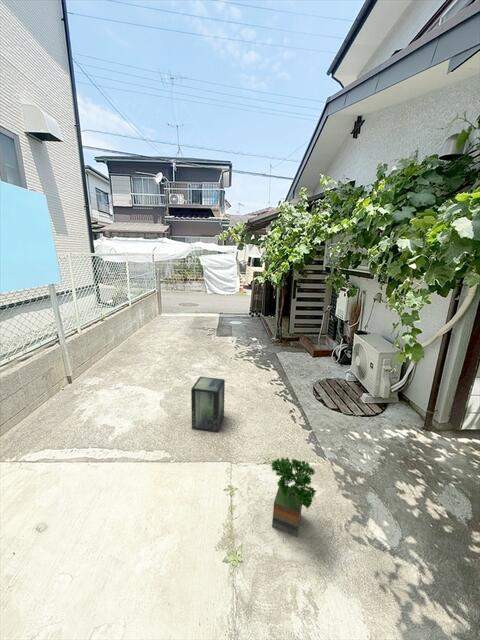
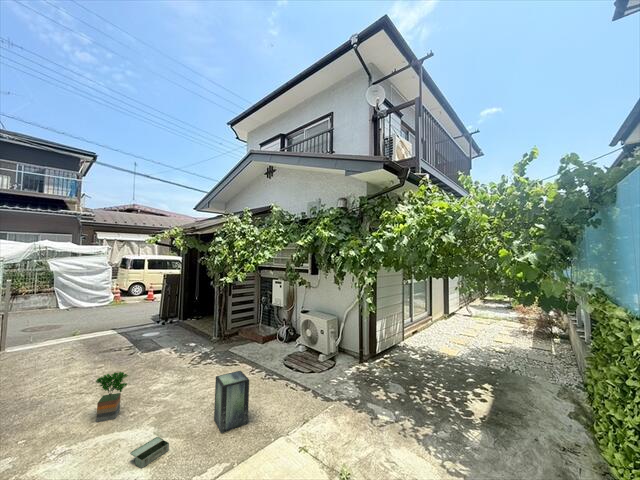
toolbox: none [128,407,152,425] -> present [130,437,169,468]
potted tree: present [271,458,316,537] -> present [96,372,128,422]

